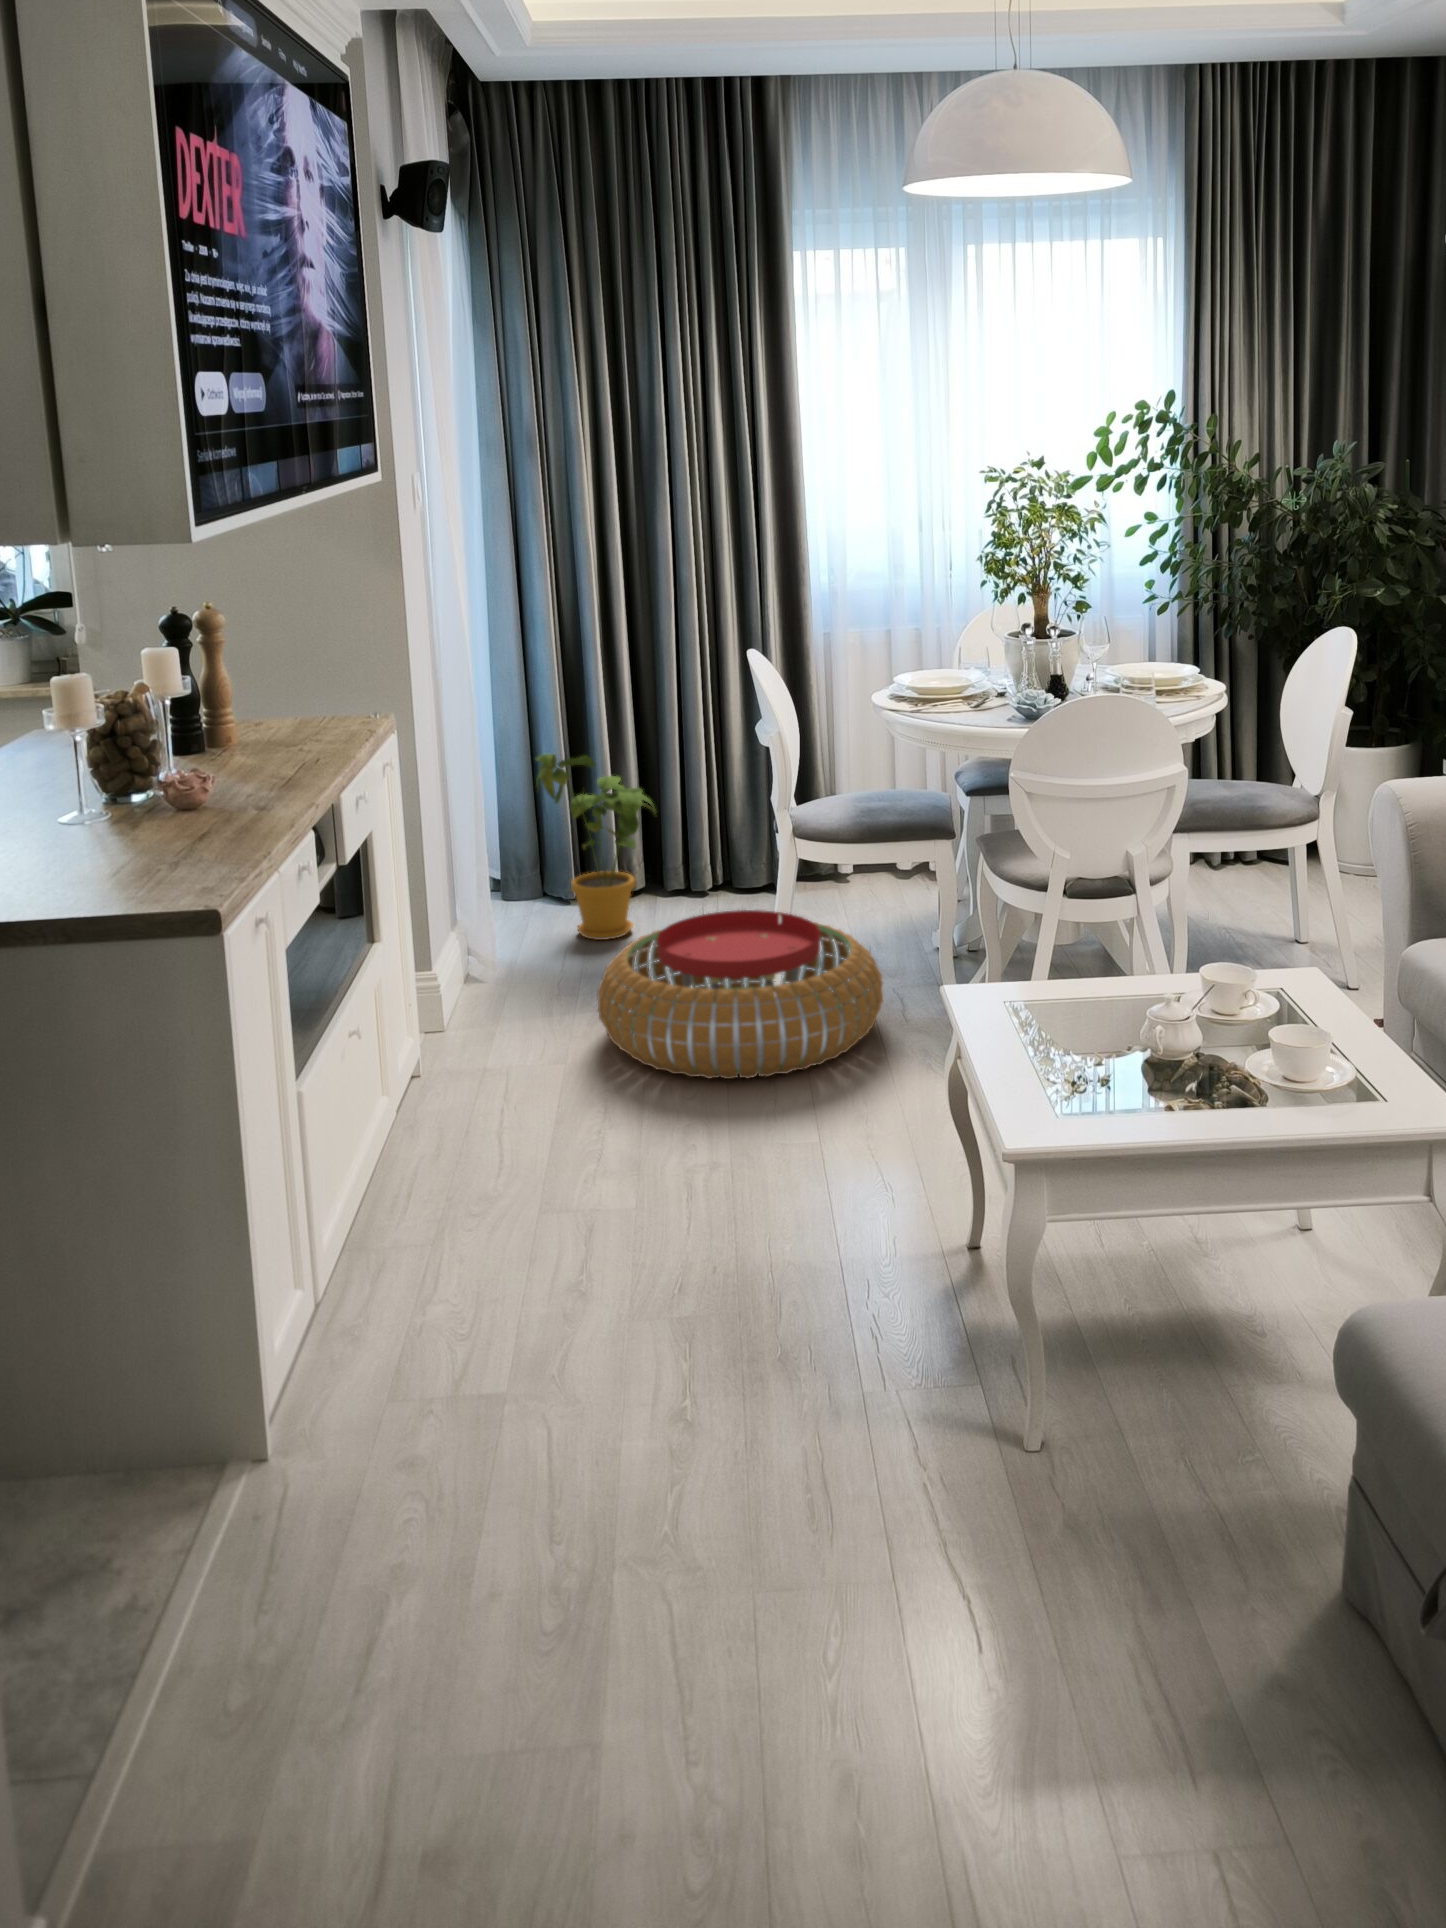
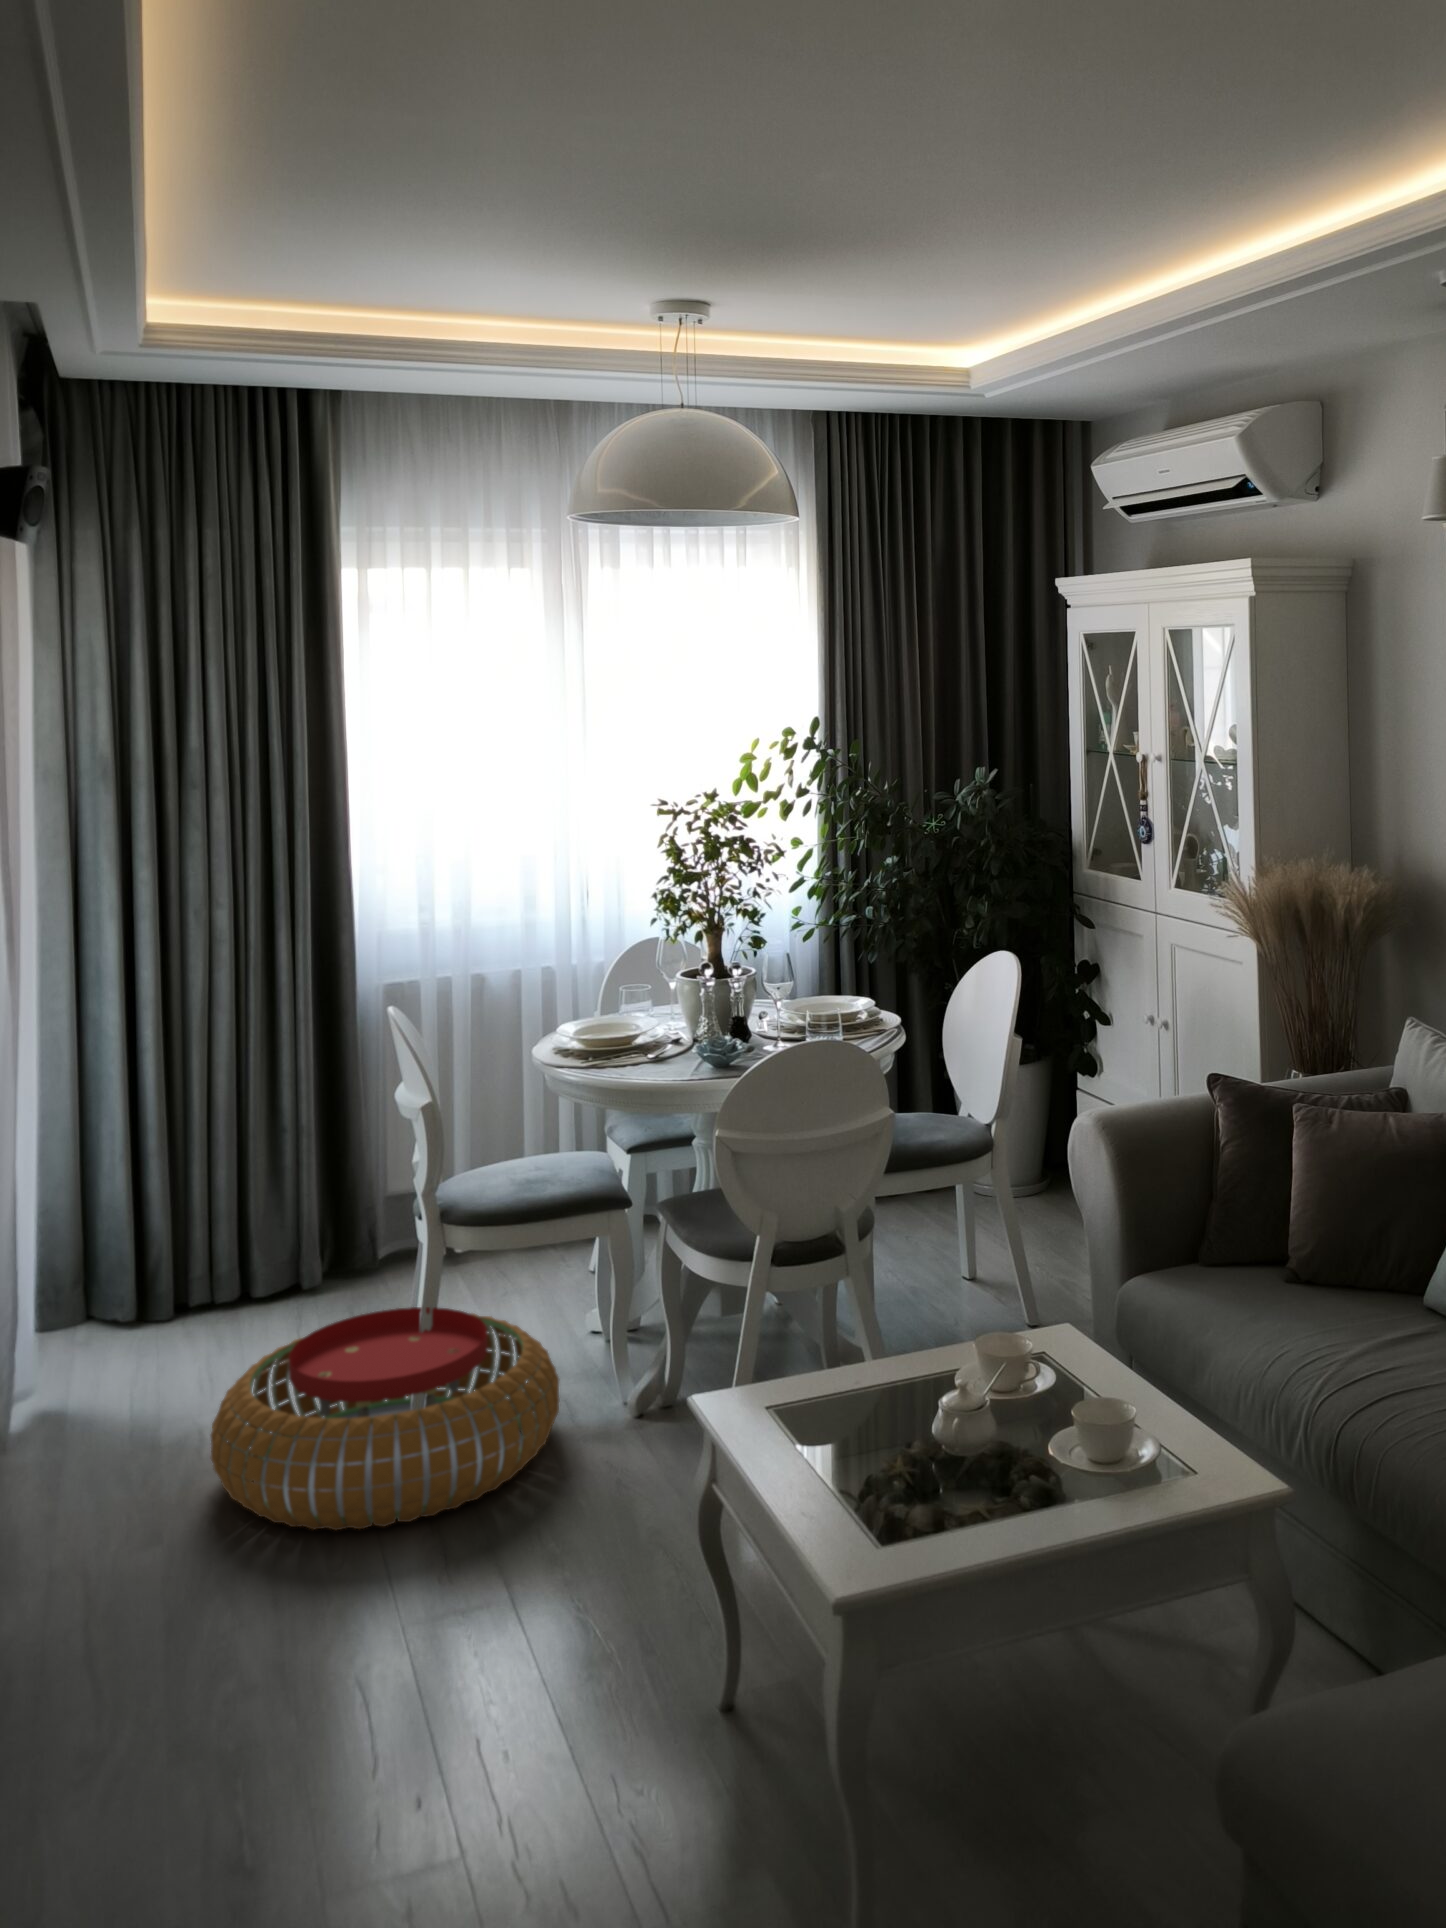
house plant: present [536,754,656,940] -> none [118,1136,269,1359]

